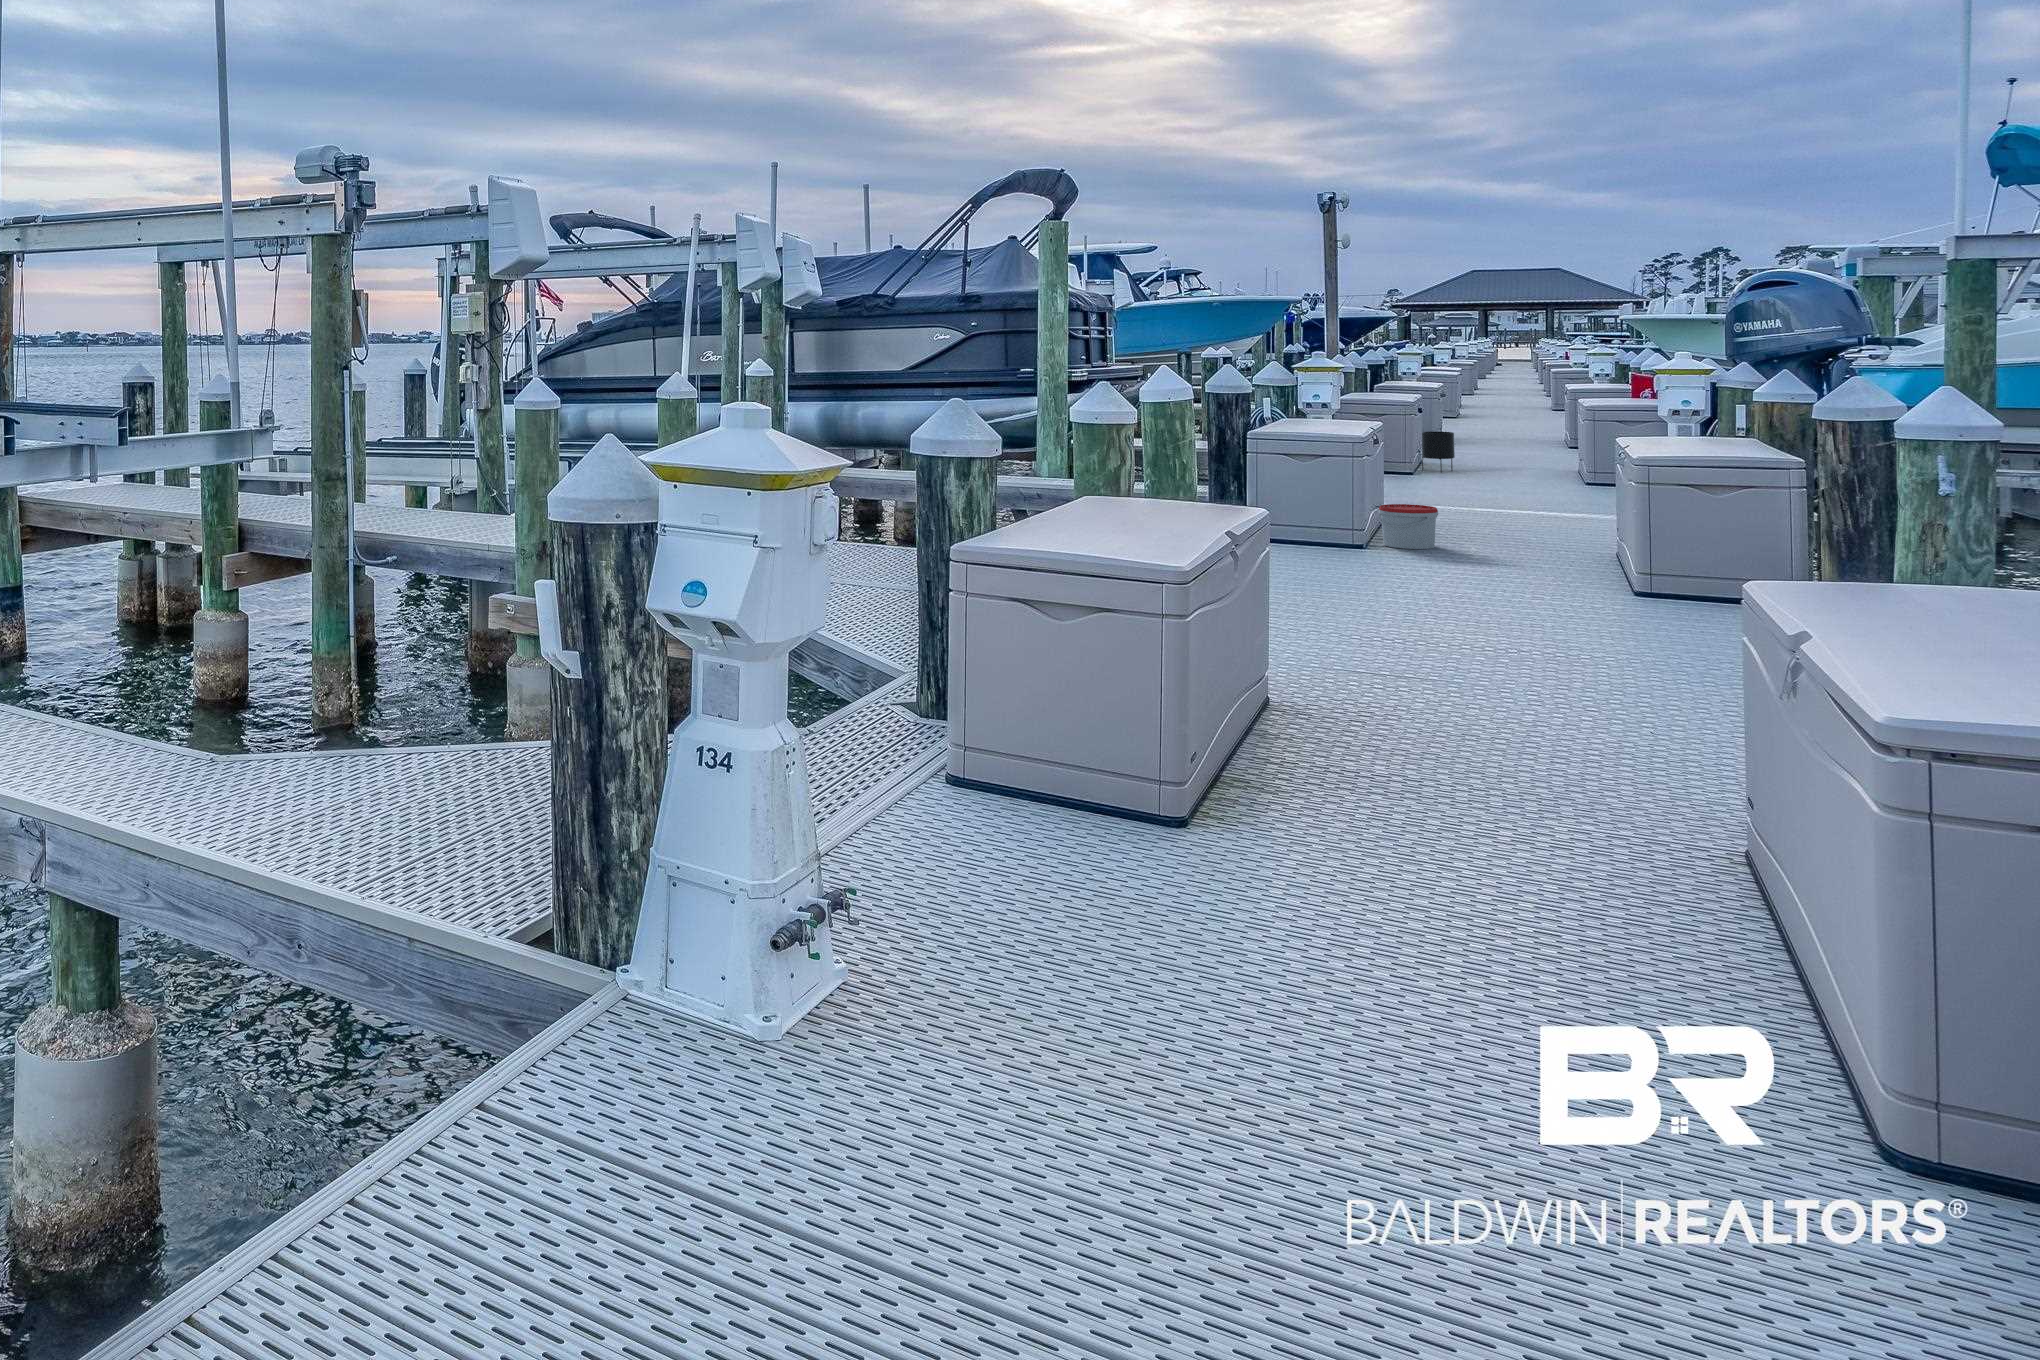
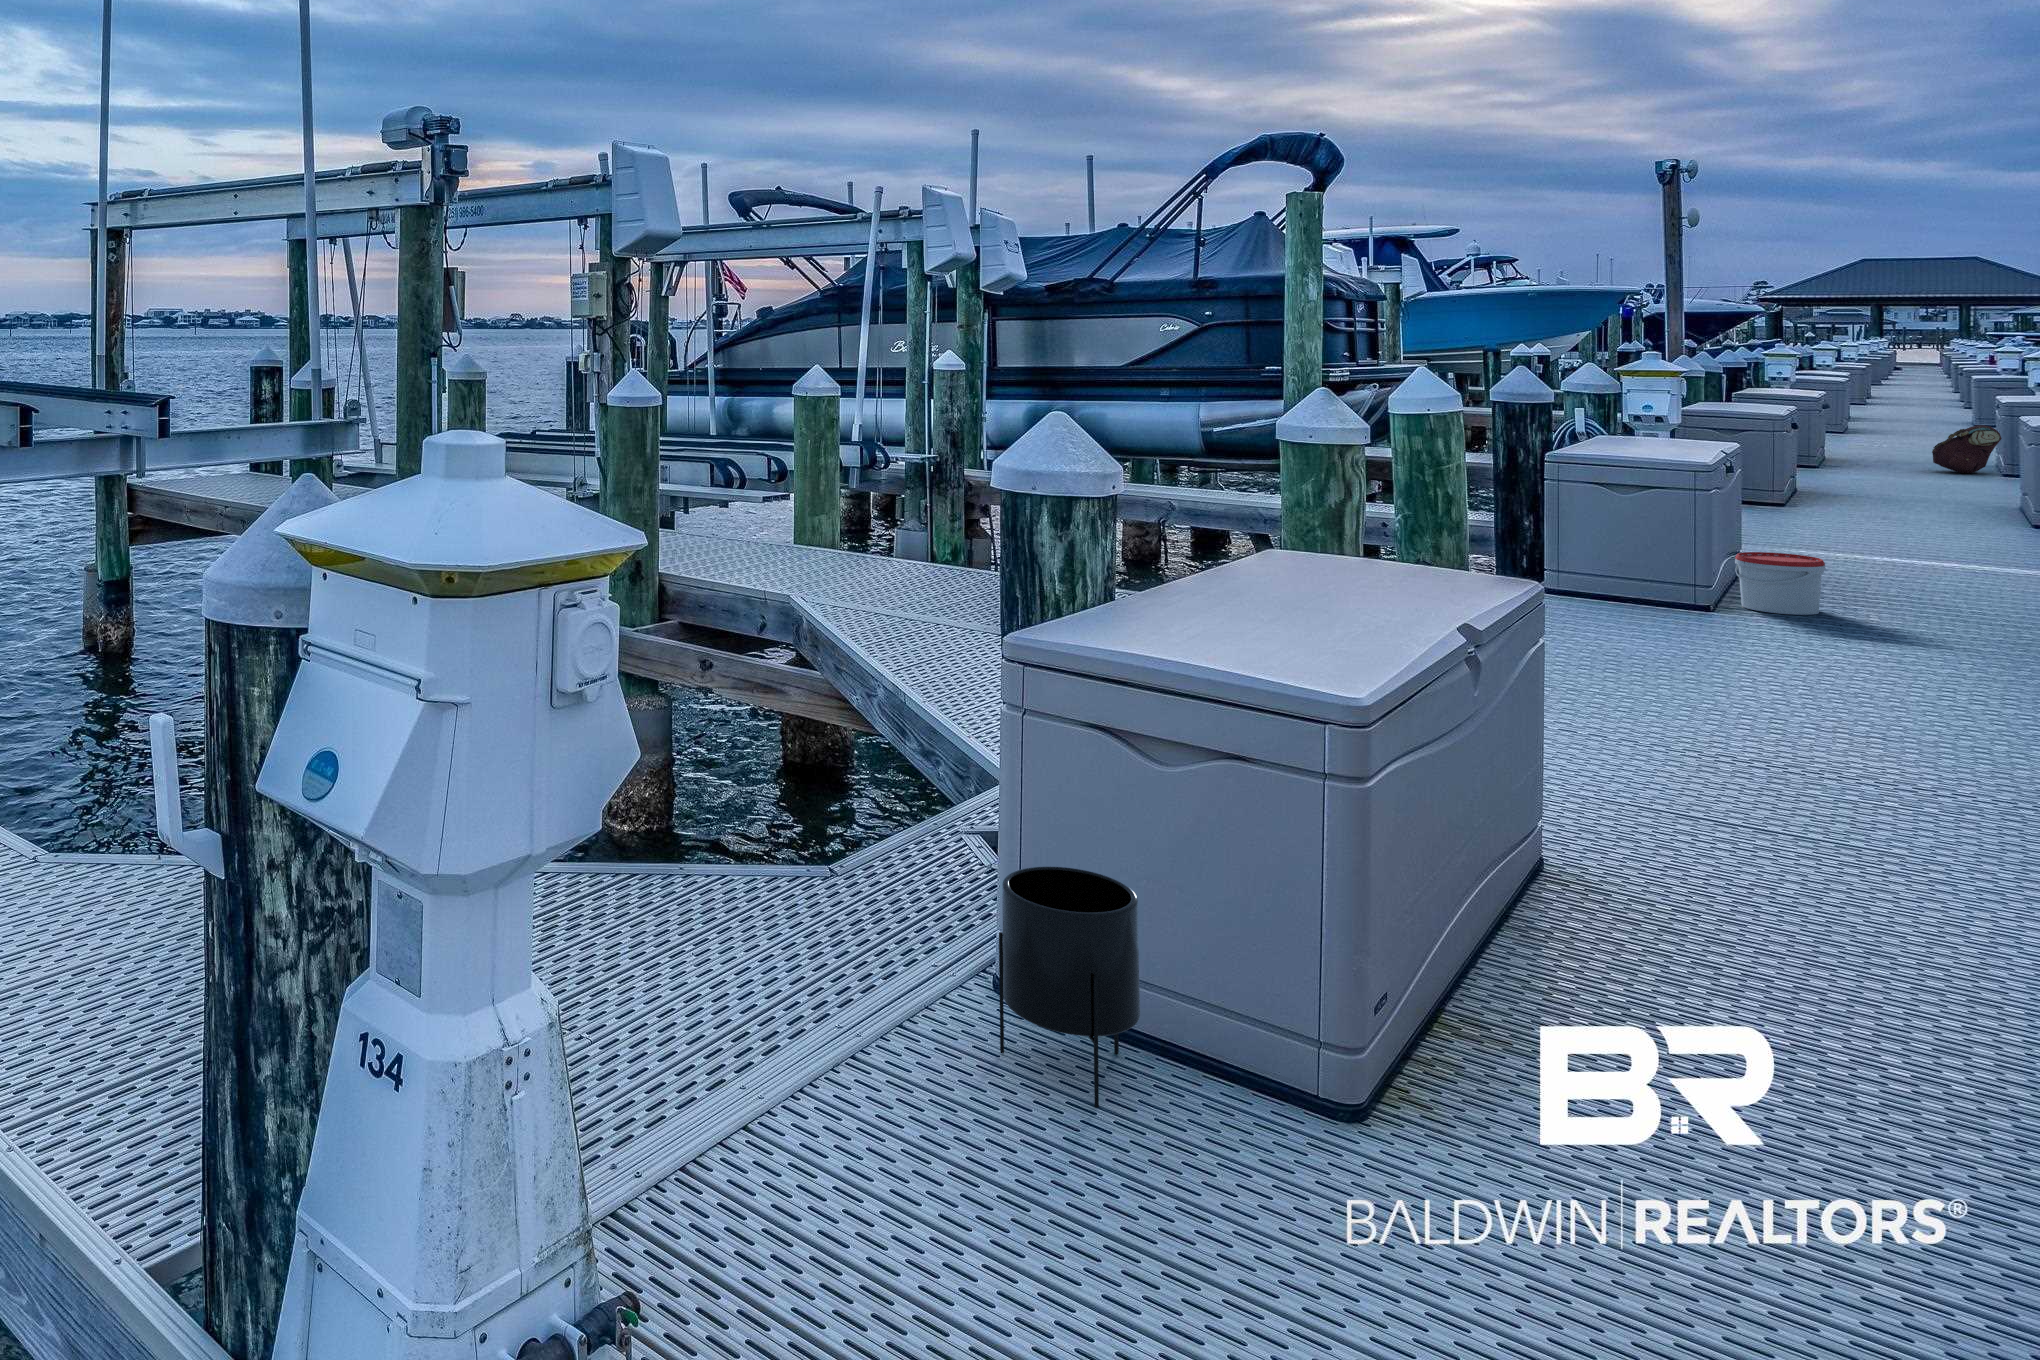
backpack: none [1519,408,1565,446] -> present [1932,425,2002,474]
planter: present [1422,431,1455,472] -> present [999,866,1140,1107]

